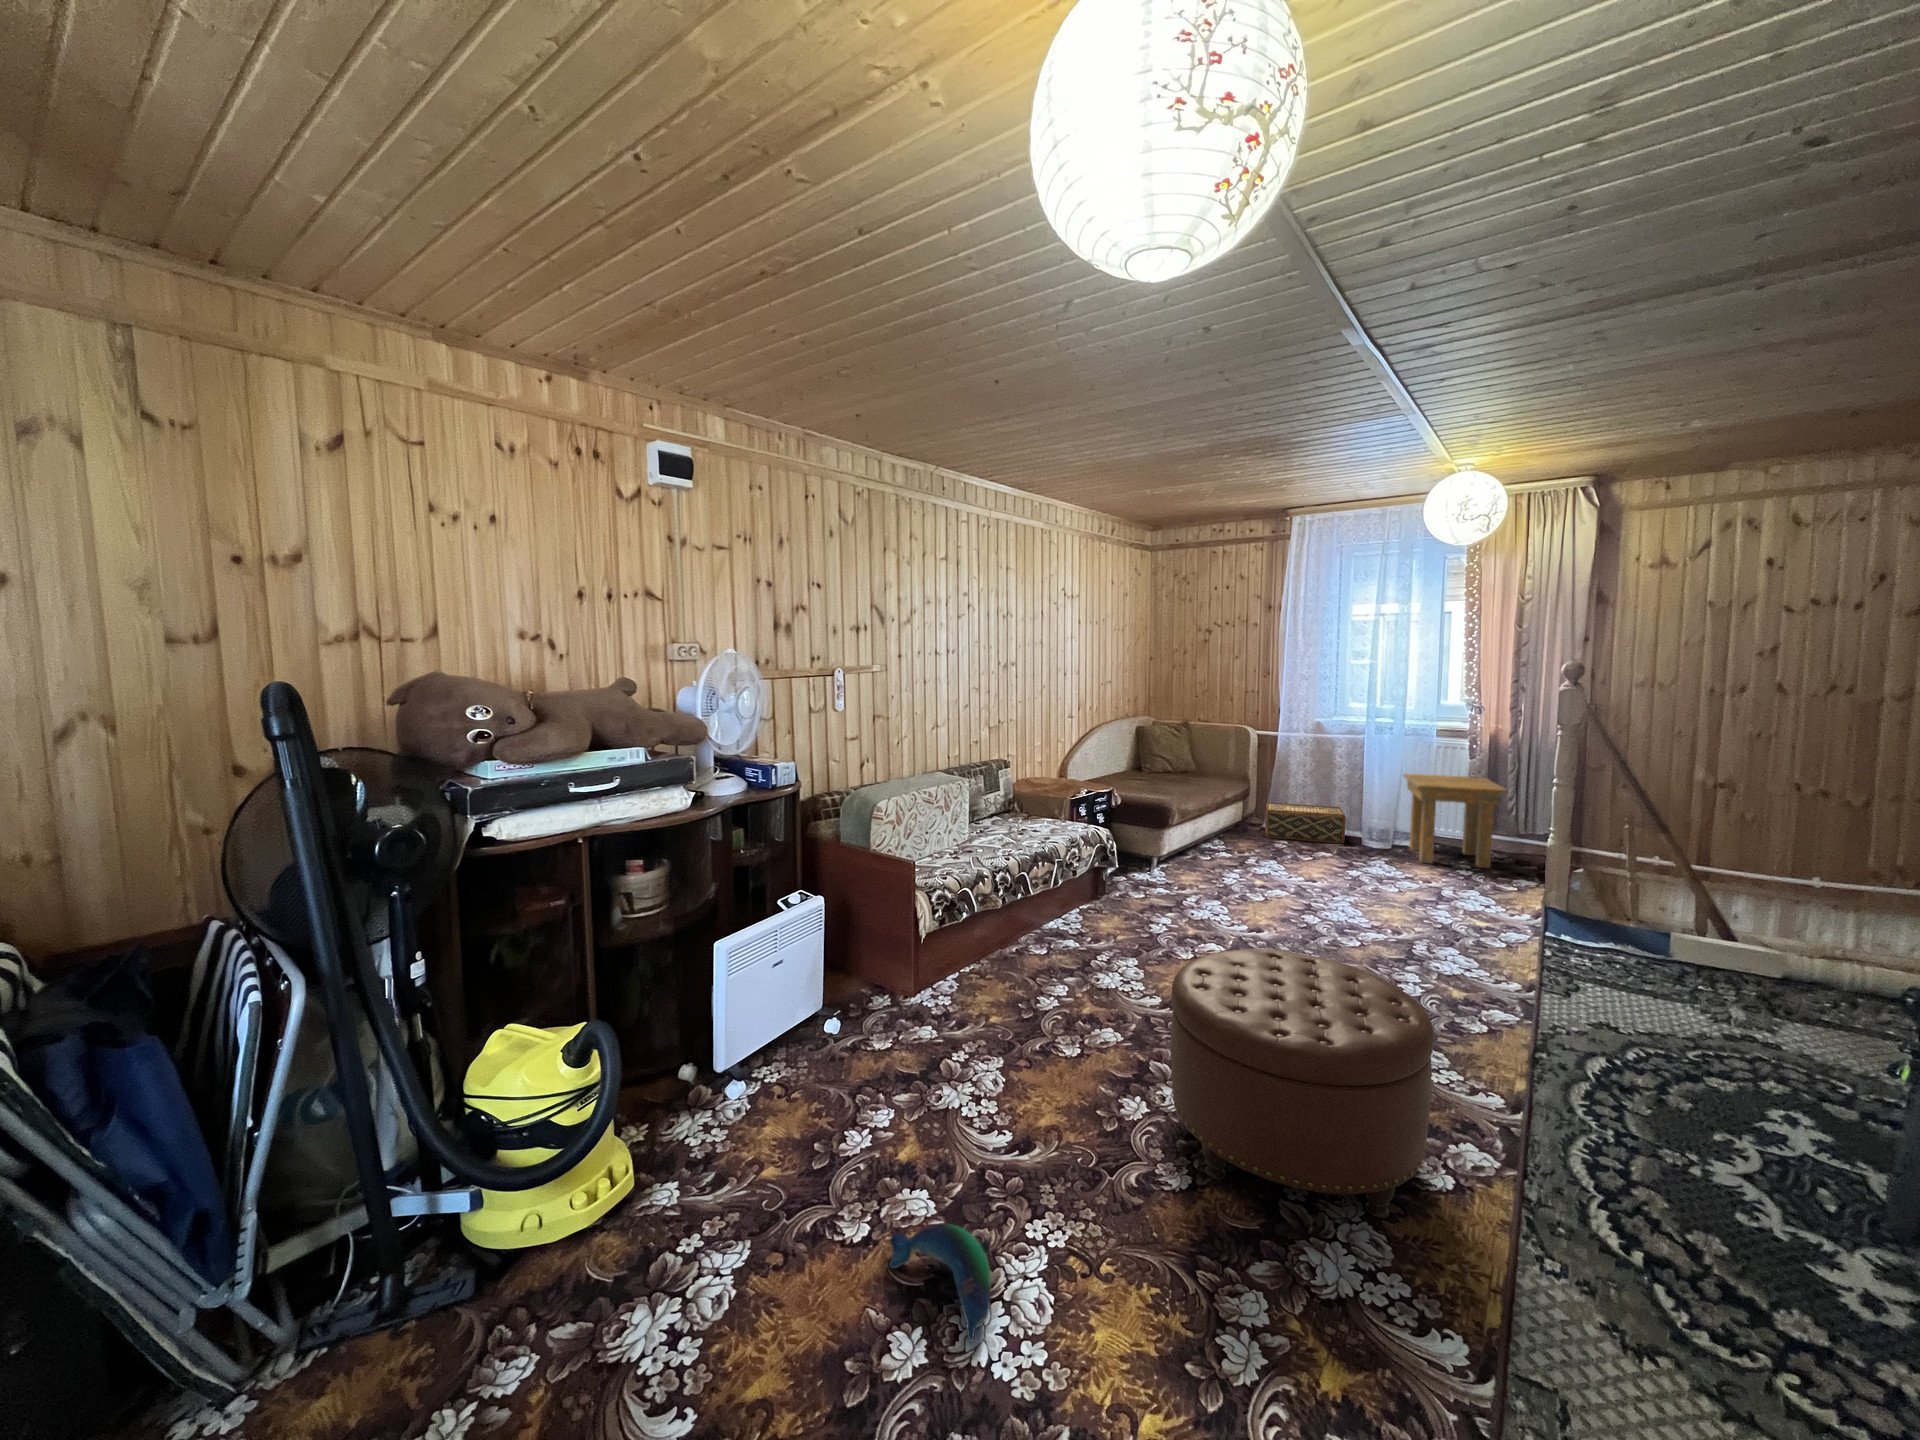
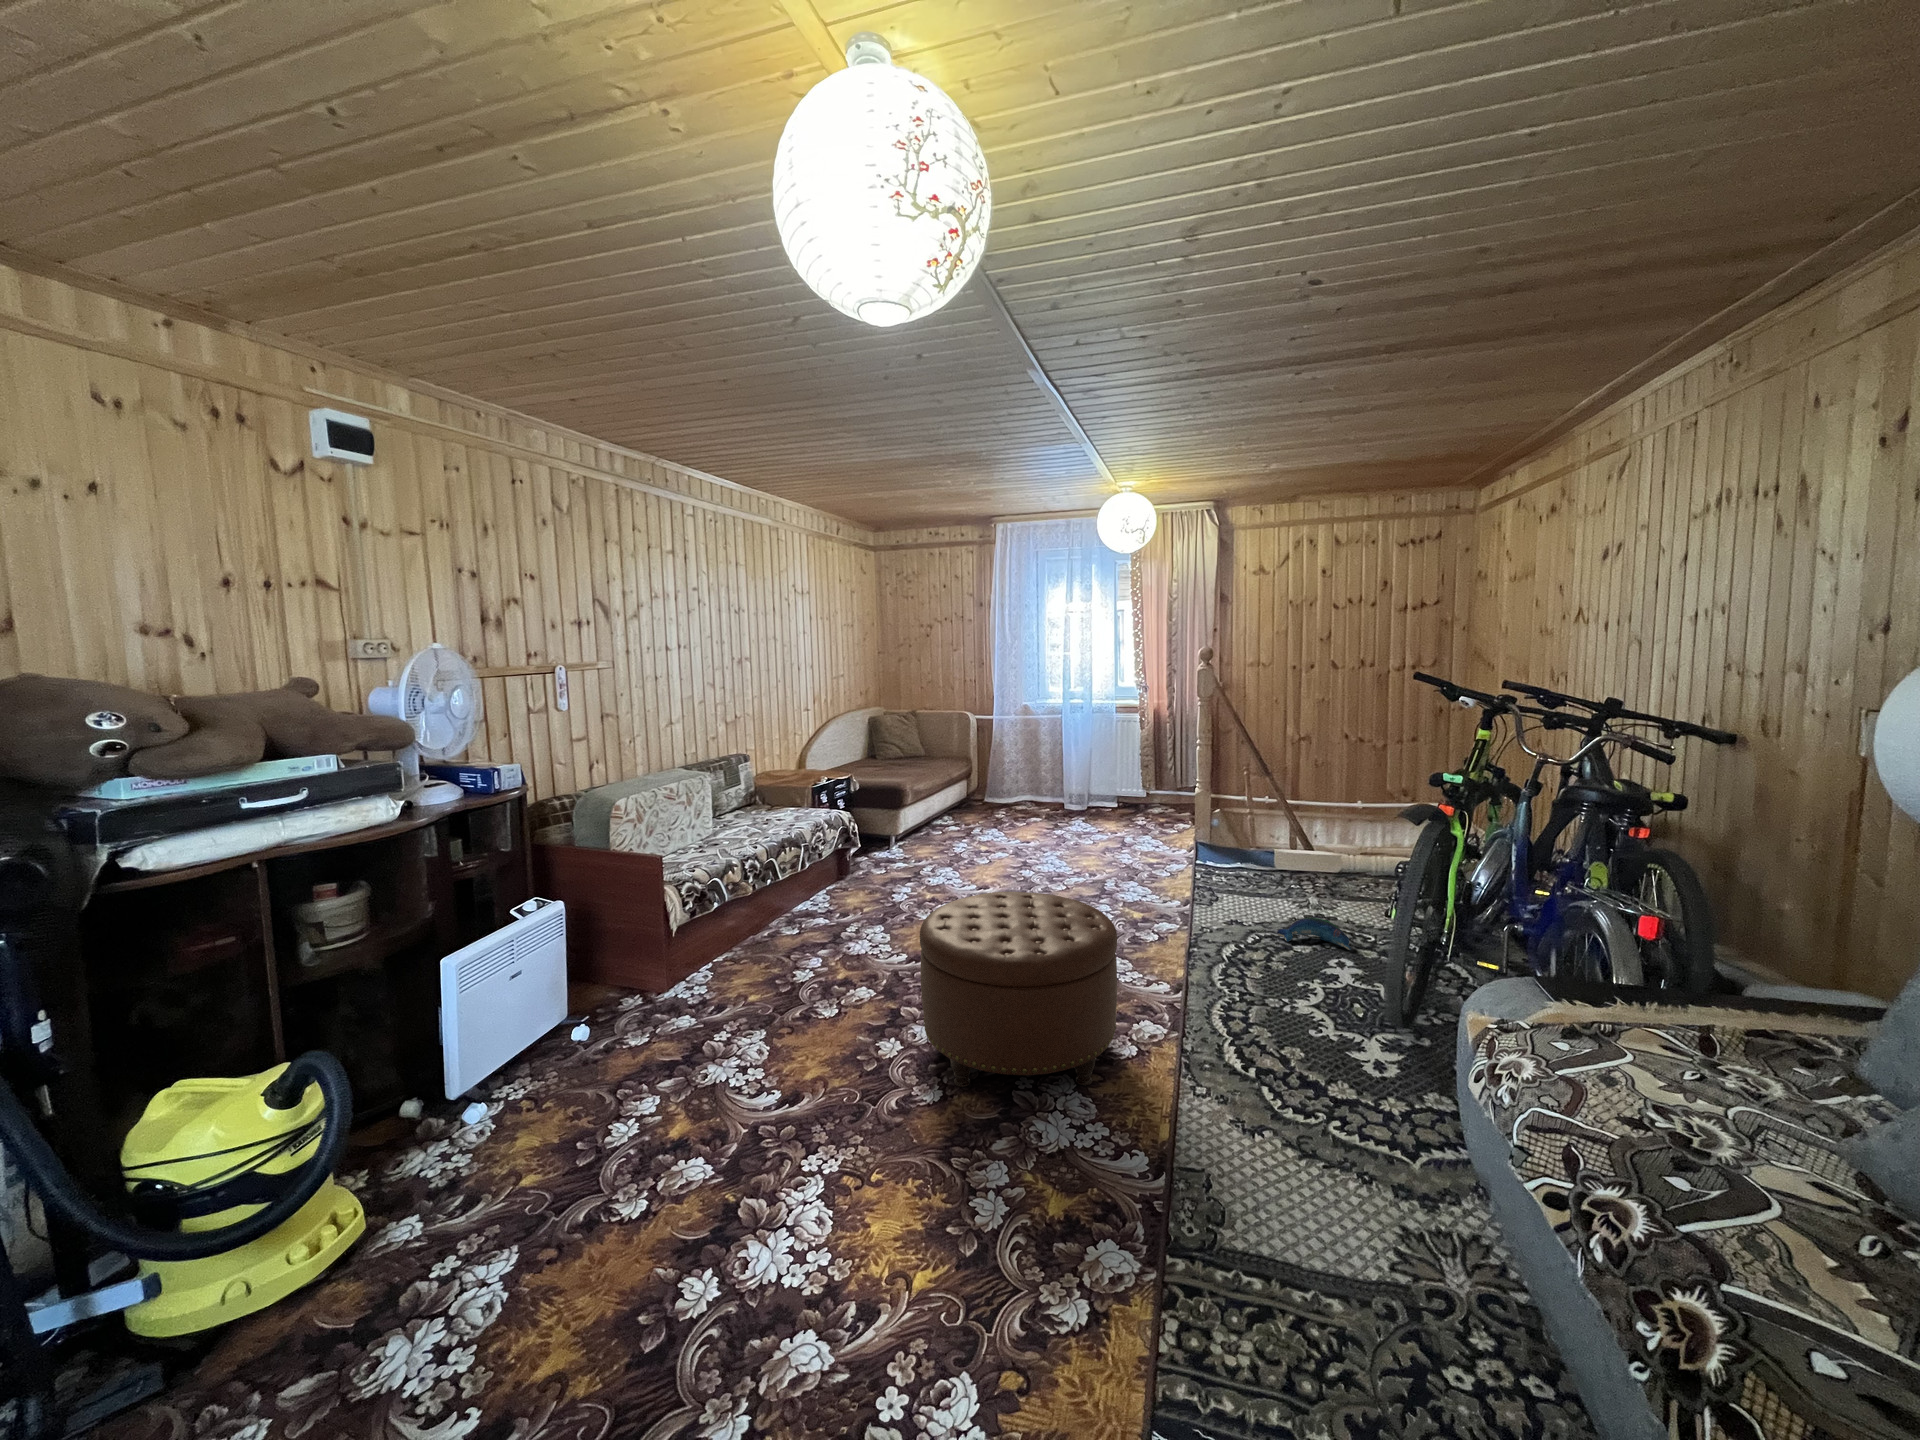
side table: present [1403,774,1508,868] -> none [1094,747,1167,820]
woven basket: present [1265,803,1345,843] -> none [990,780,1053,811]
plush toy: present [889,1223,991,1342] -> present [1277,918,1351,950]

